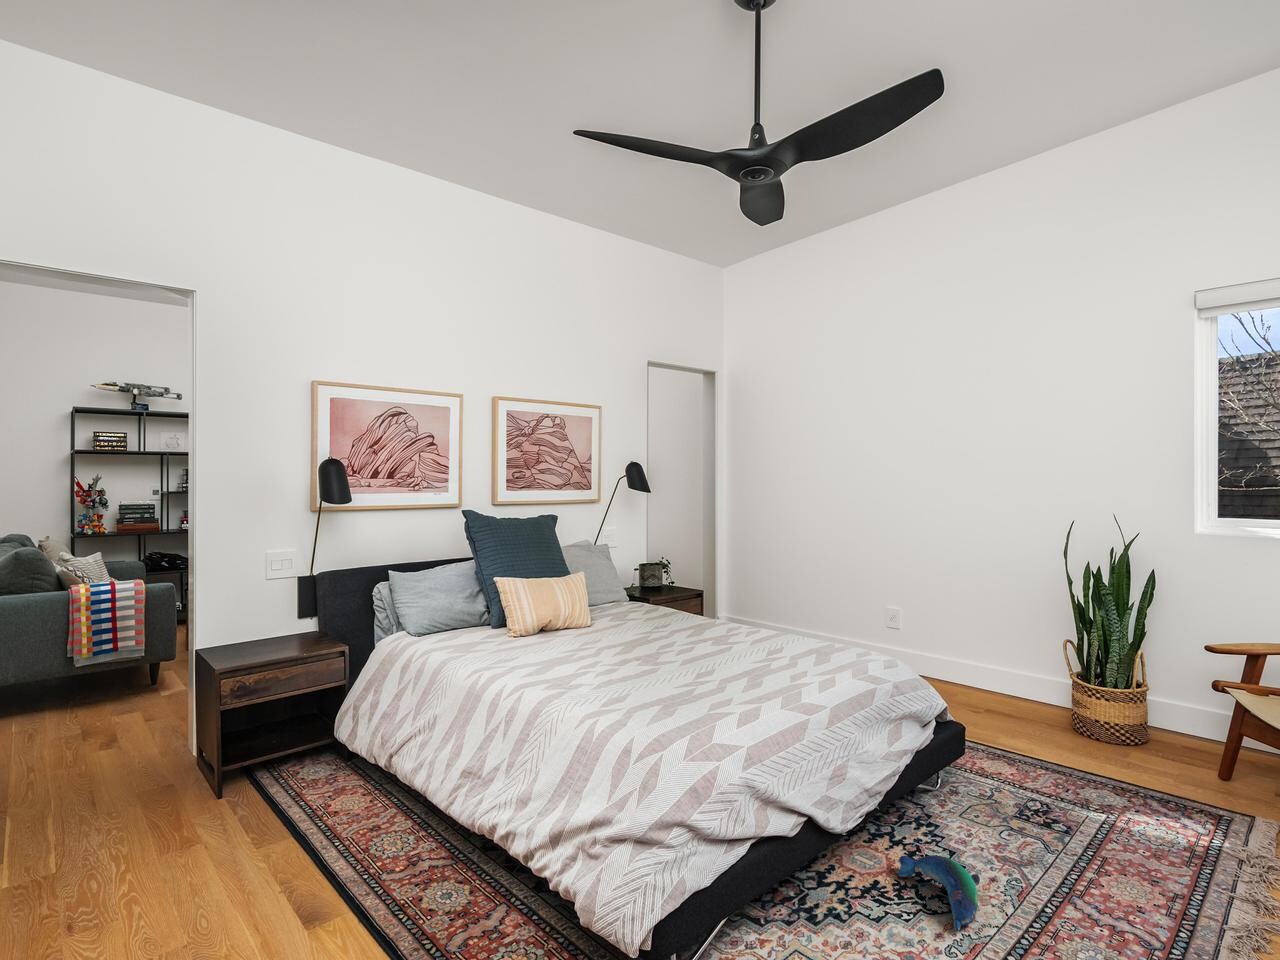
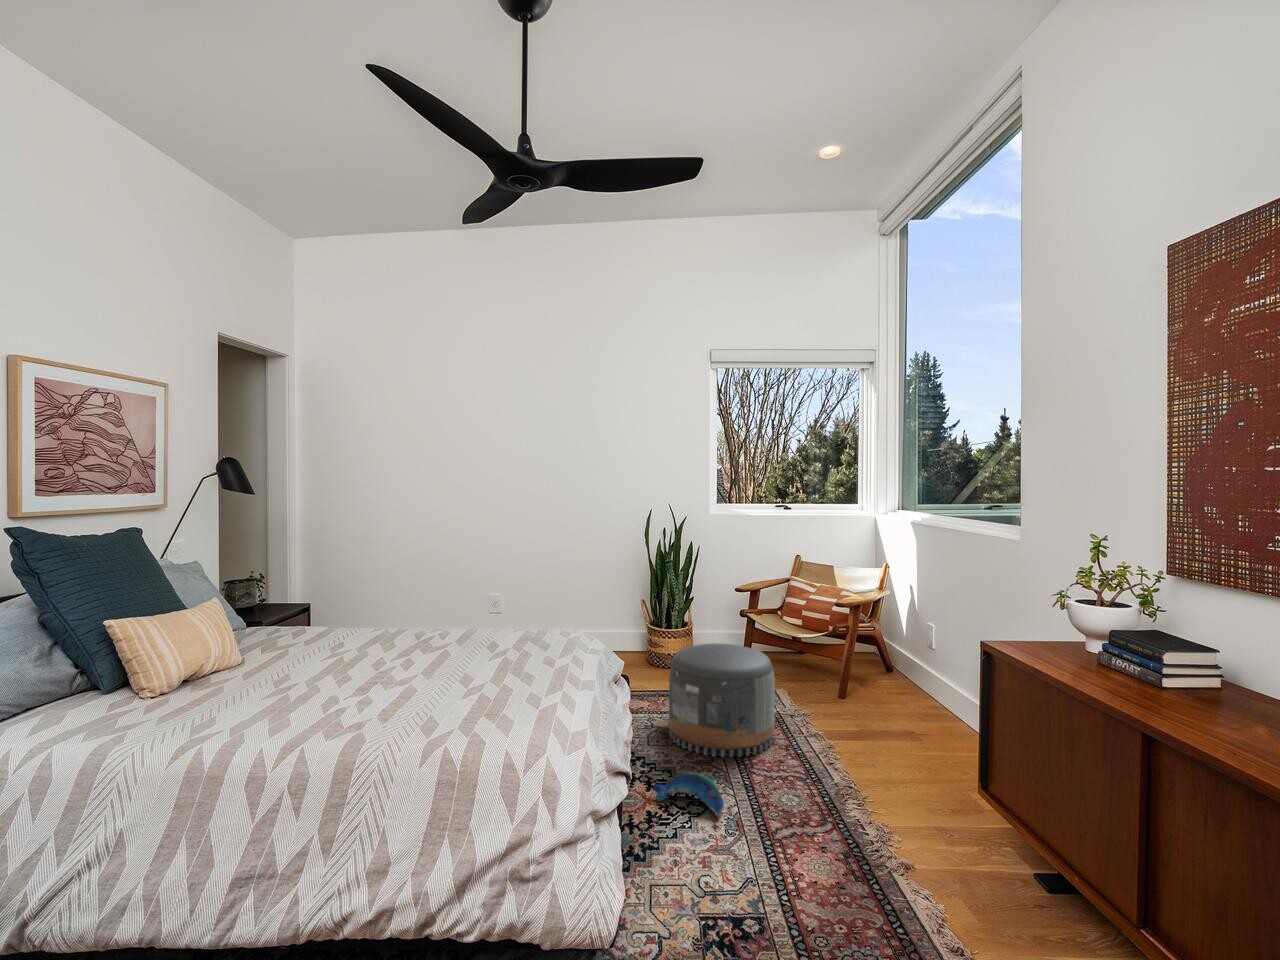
pouf: none [996,704,1182,889] -> present [669,643,775,758]

